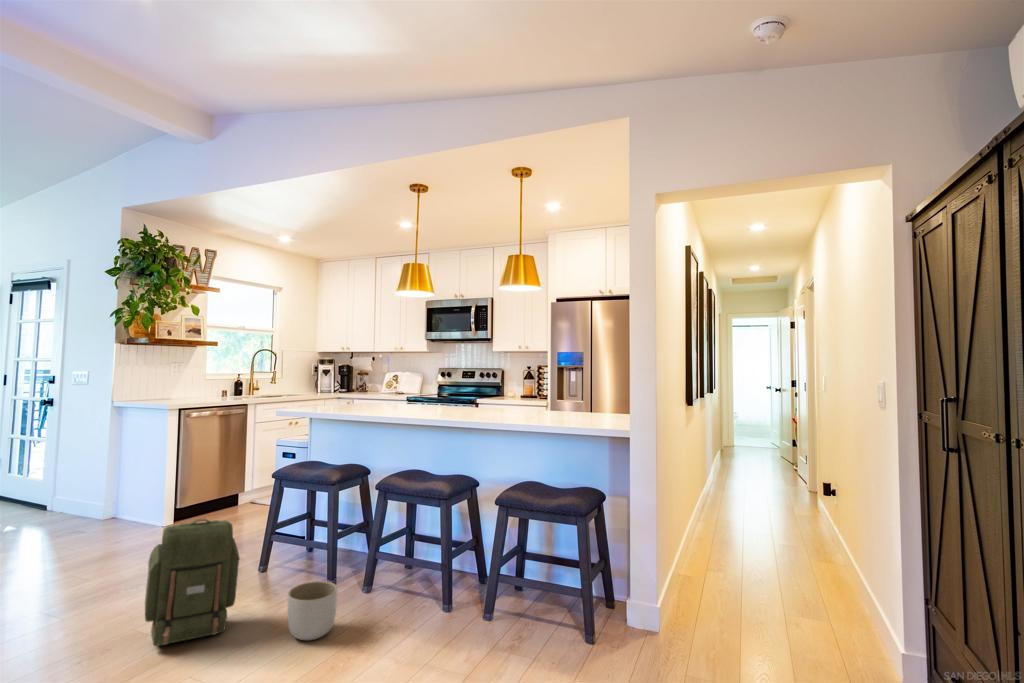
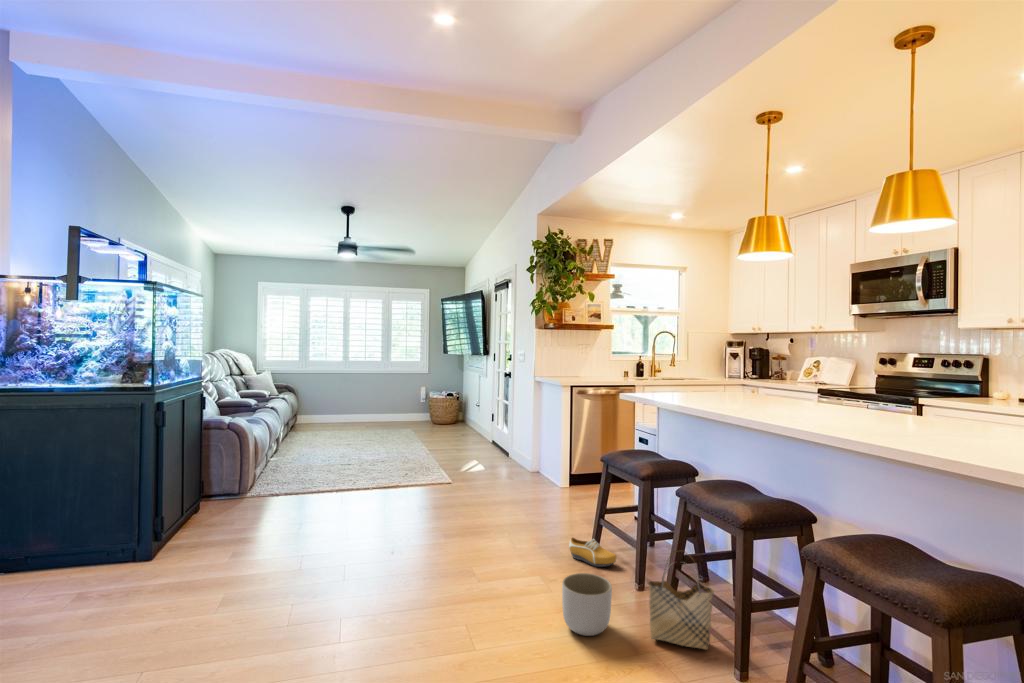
backpack: present [145,519,240,646] -> none [470,484,543,593]
woven basket: none [366,535,416,617] -> present [648,550,714,650]
shoe: none [238,559,294,586] -> present [569,538,617,567]

